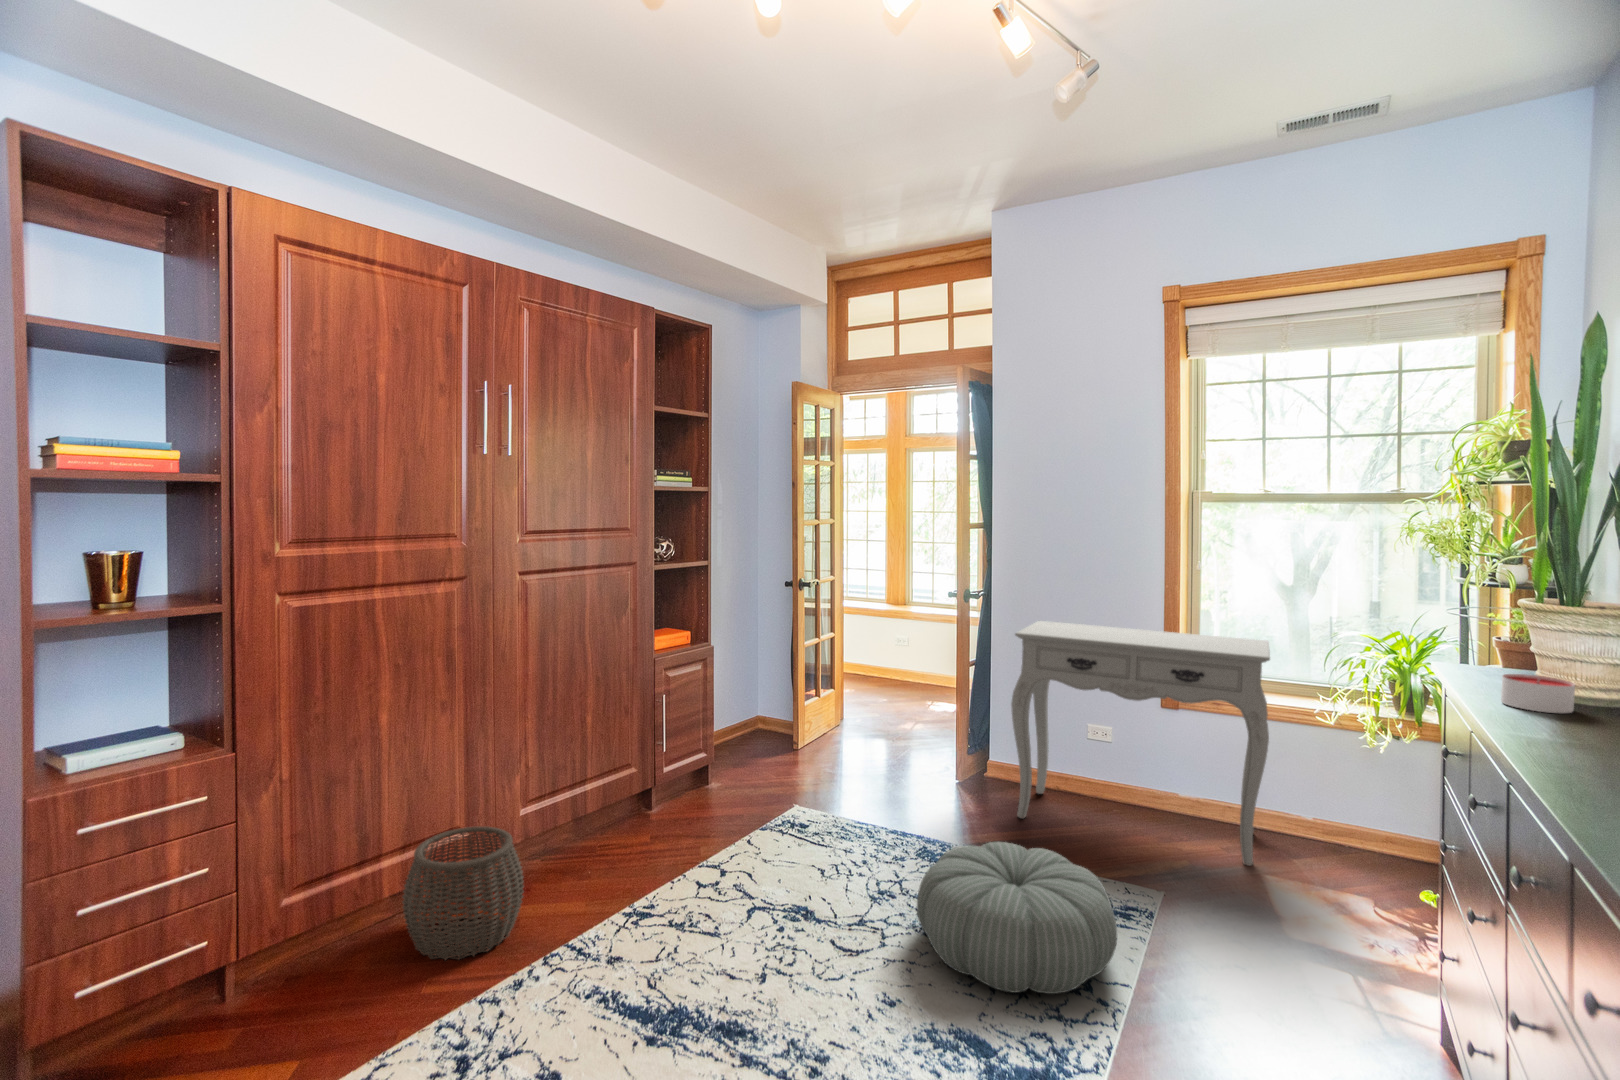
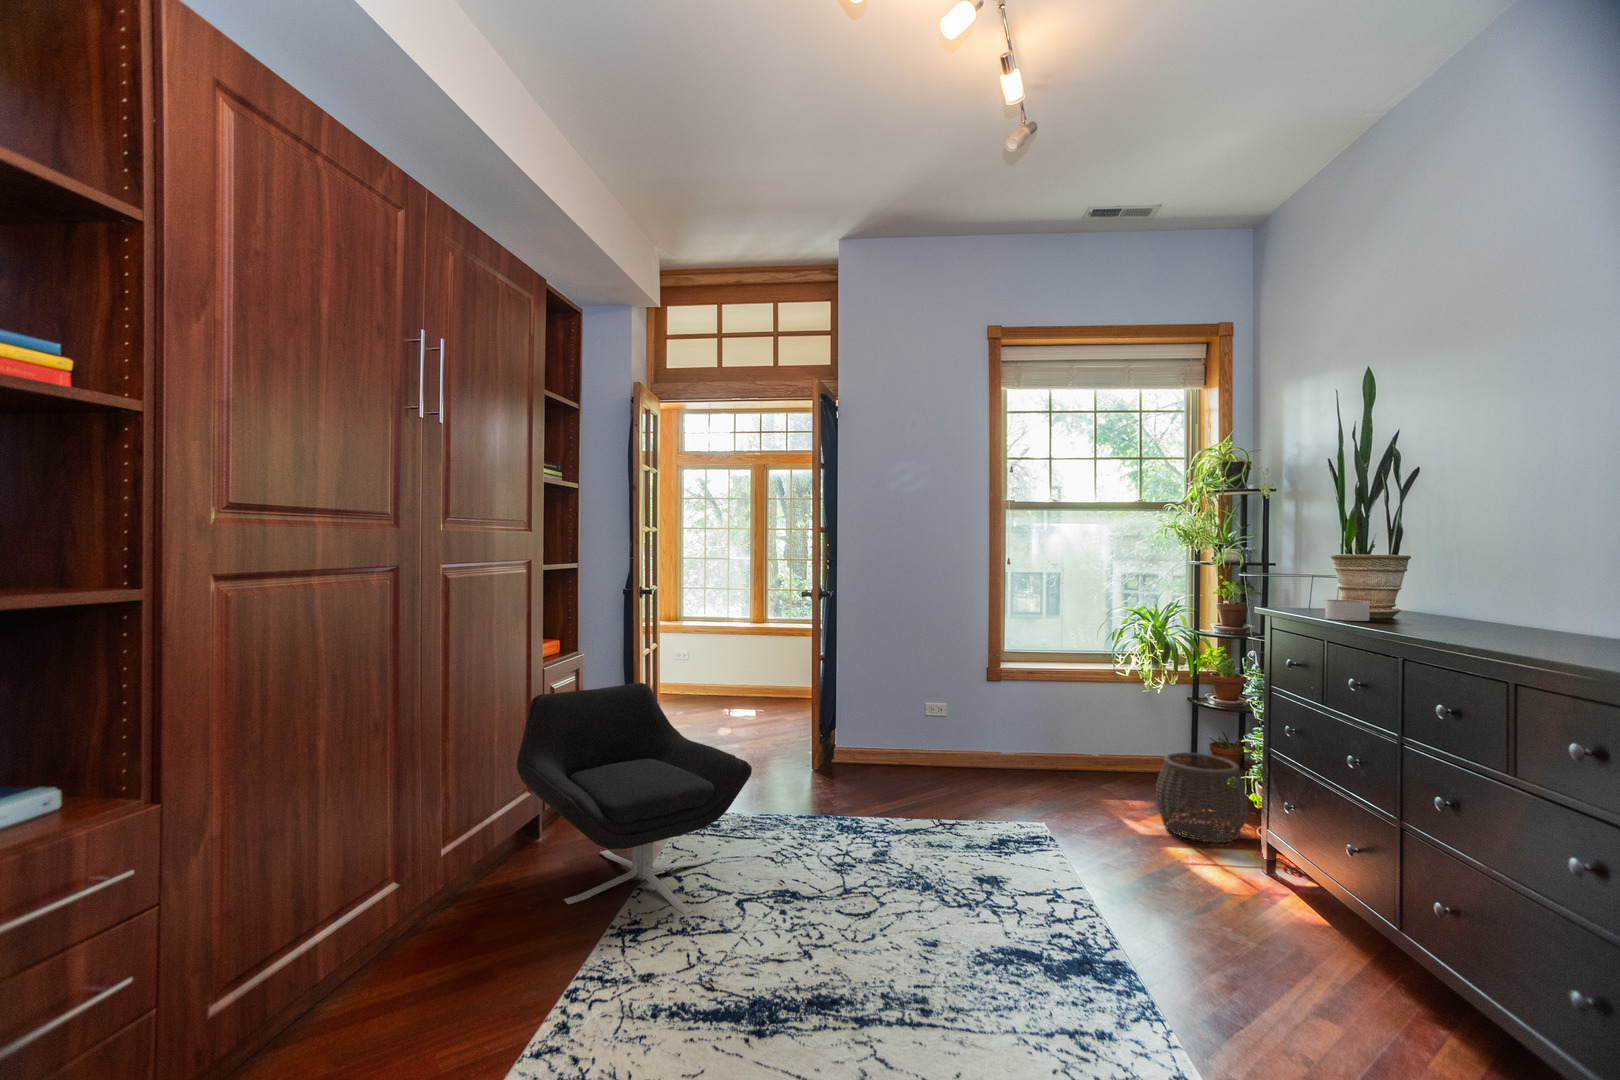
console table: present [1011,621,1270,866] -> none [879,611,1089,794]
lounge chair: none [597,681,798,909] -> present [517,683,752,914]
woven basket: present [402,827,524,960] -> present [1156,753,1248,843]
pouf: present [917,842,1117,994] -> none [897,794,1070,914]

